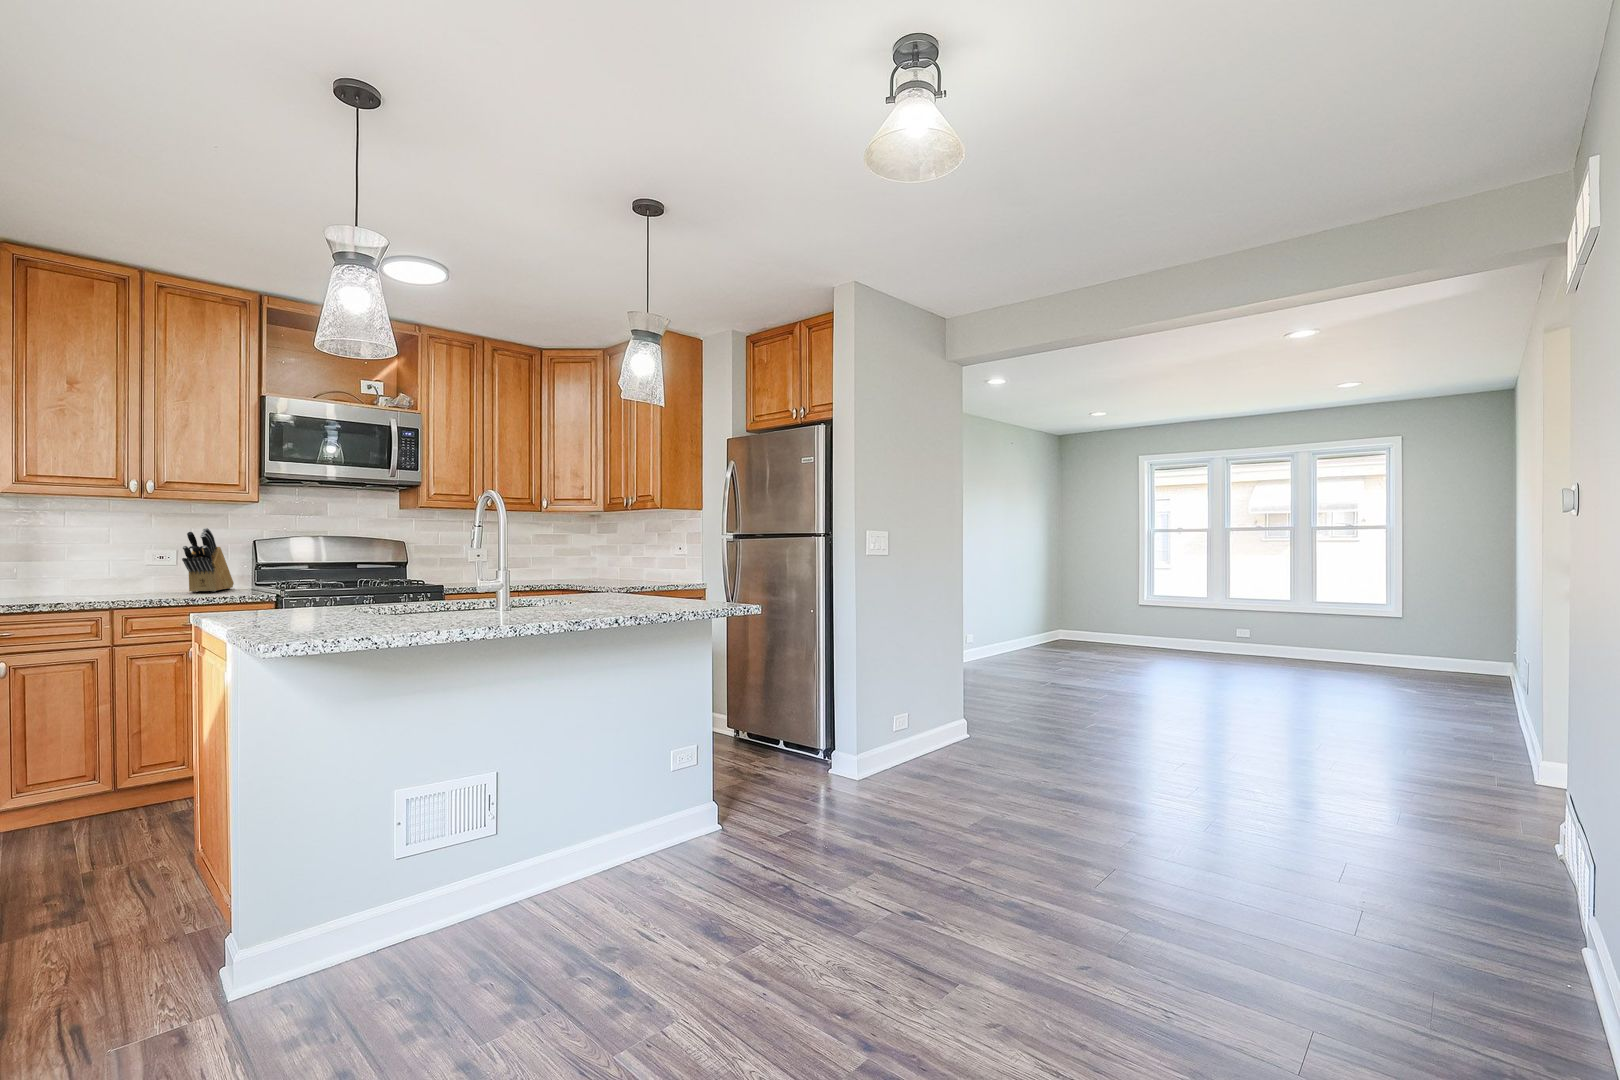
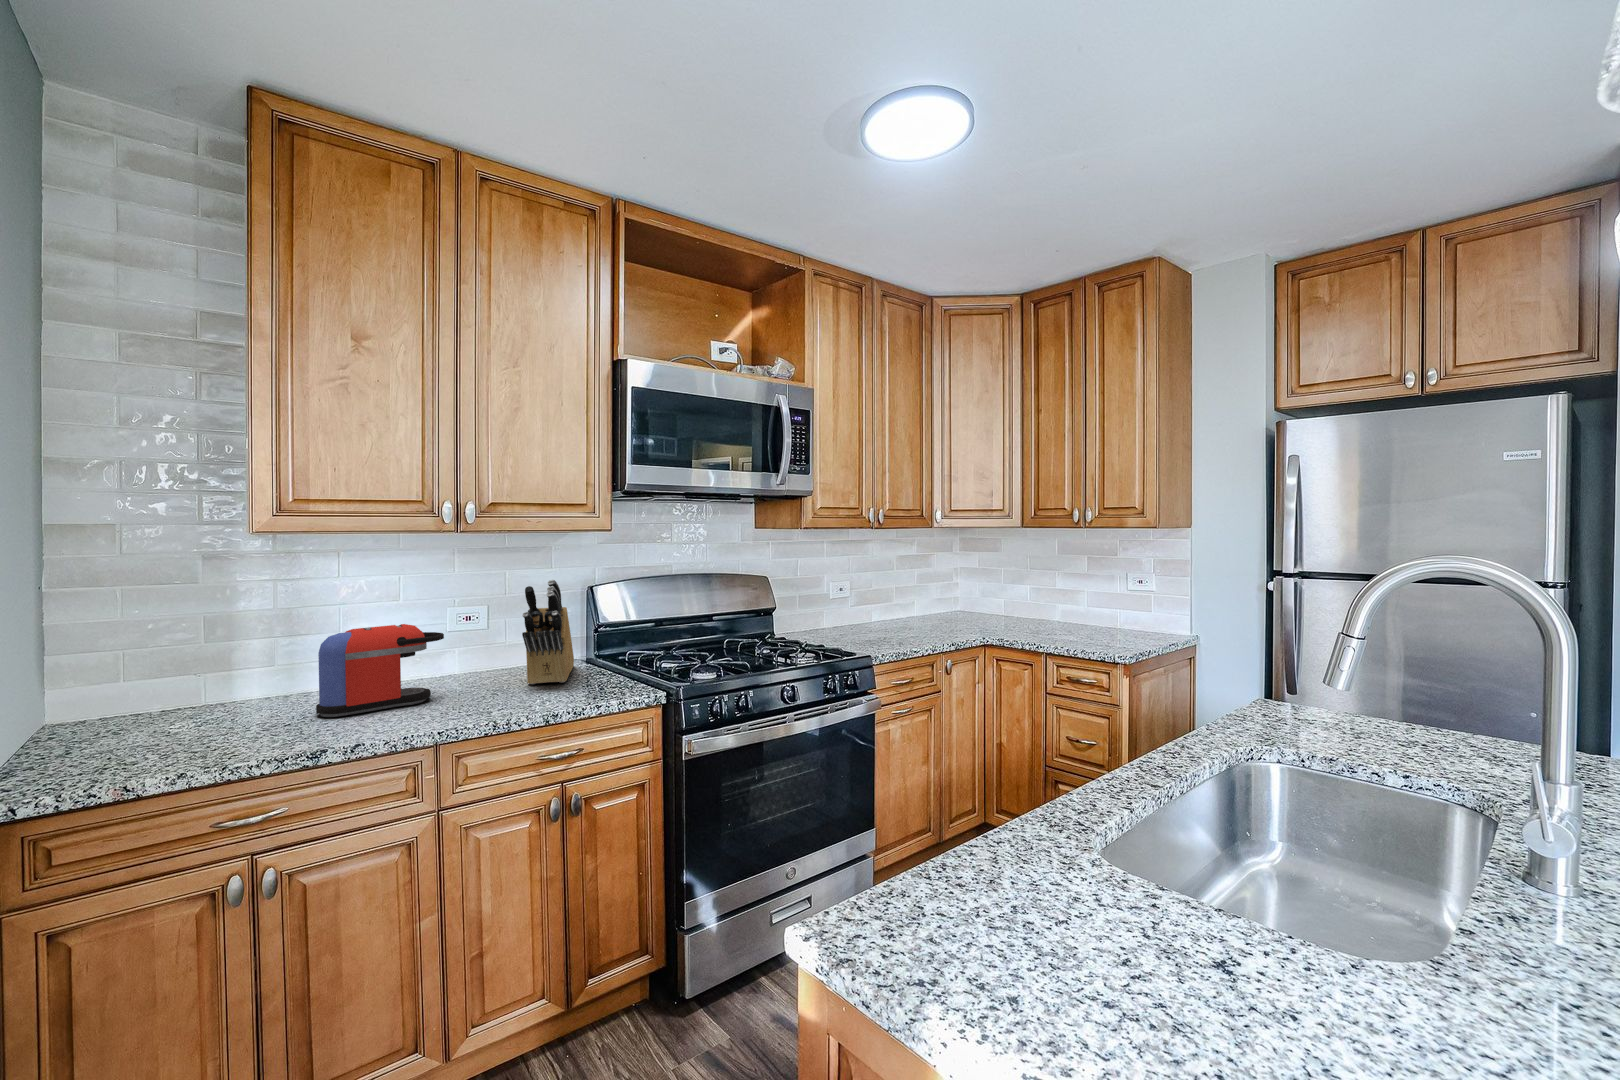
coffee maker: none [38,550,128,599] -> present [316,624,444,717]

